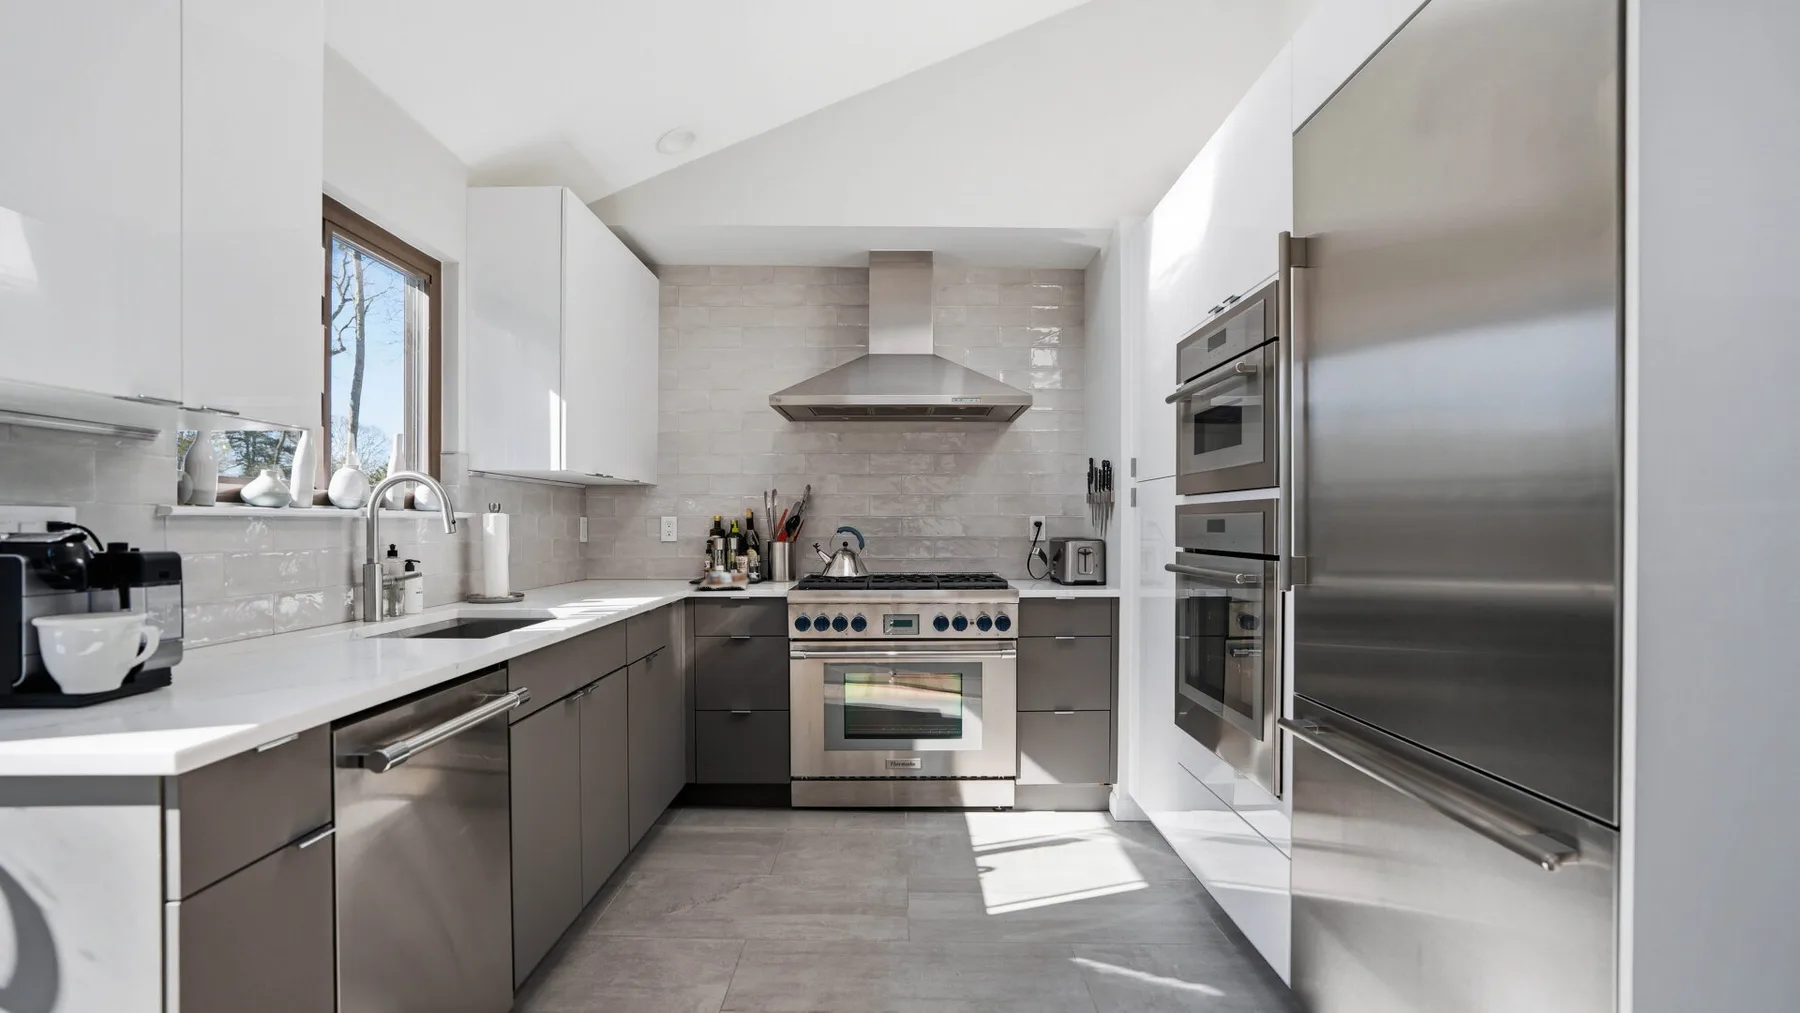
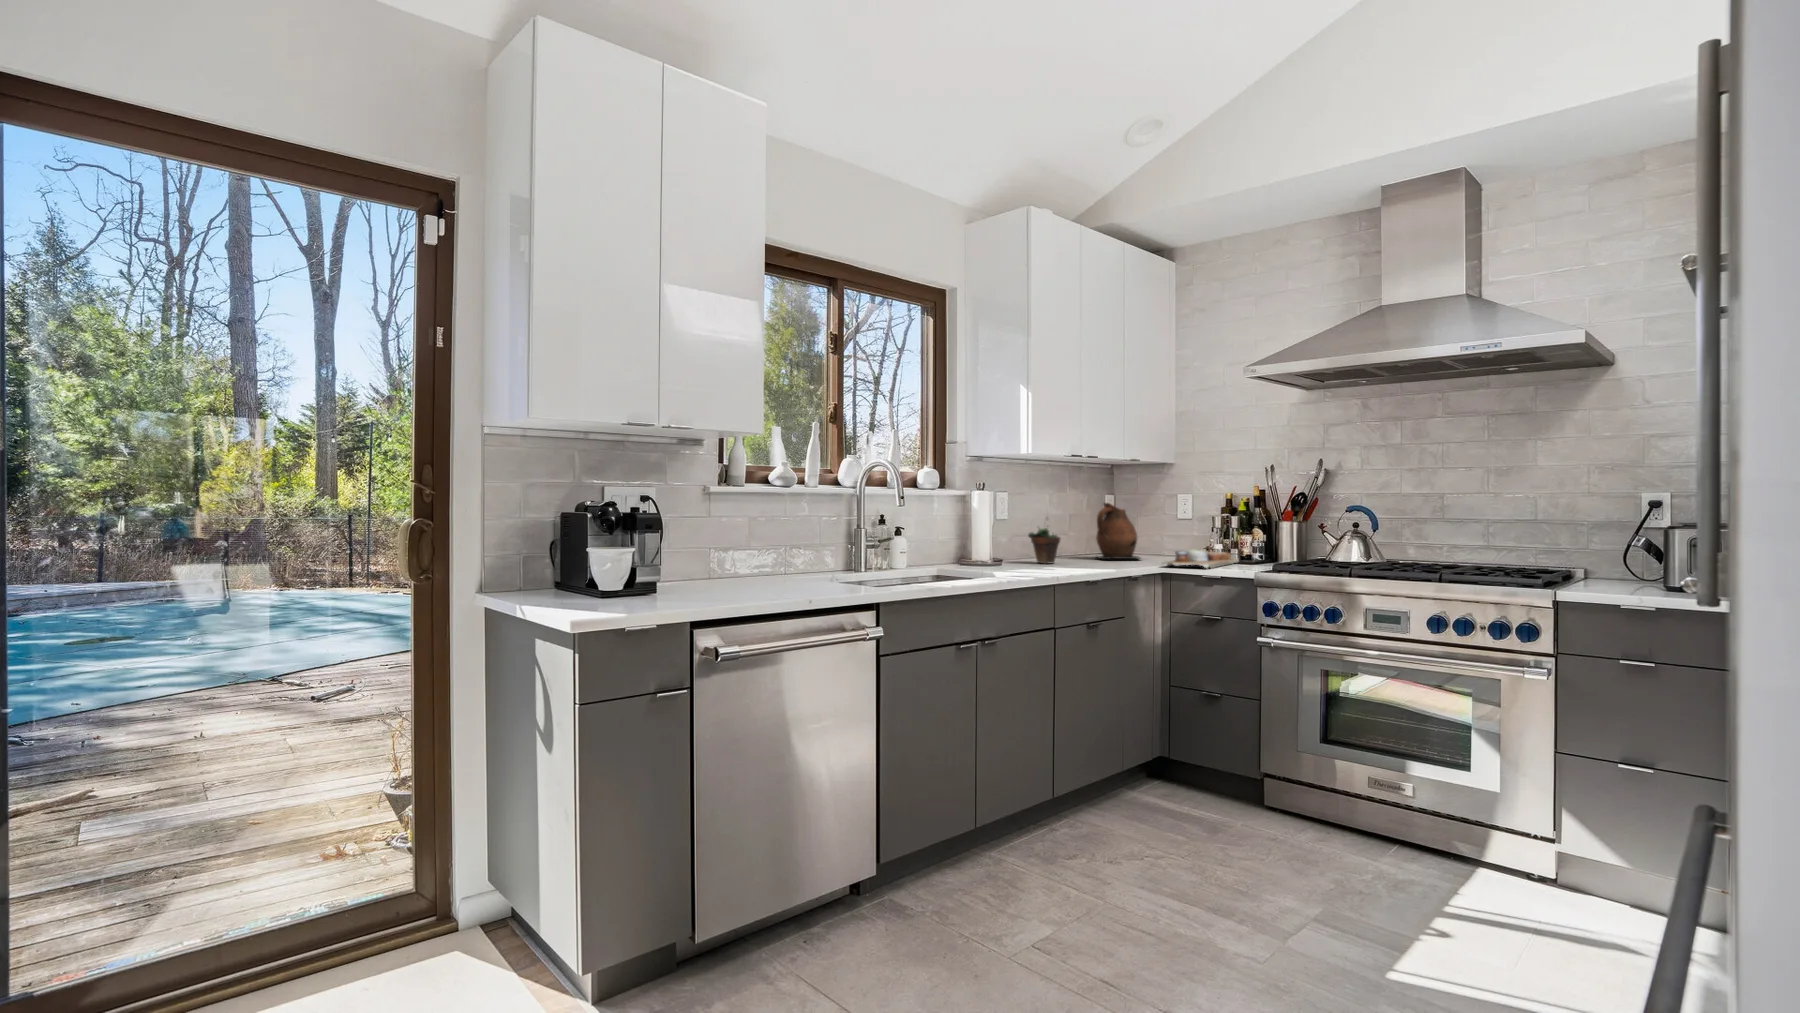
ceramic pitcher: none [594,525,653,587] -> present [1096,503,1140,559]
succulent plant: none [542,541,581,595] -> present [1028,528,1060,563]

